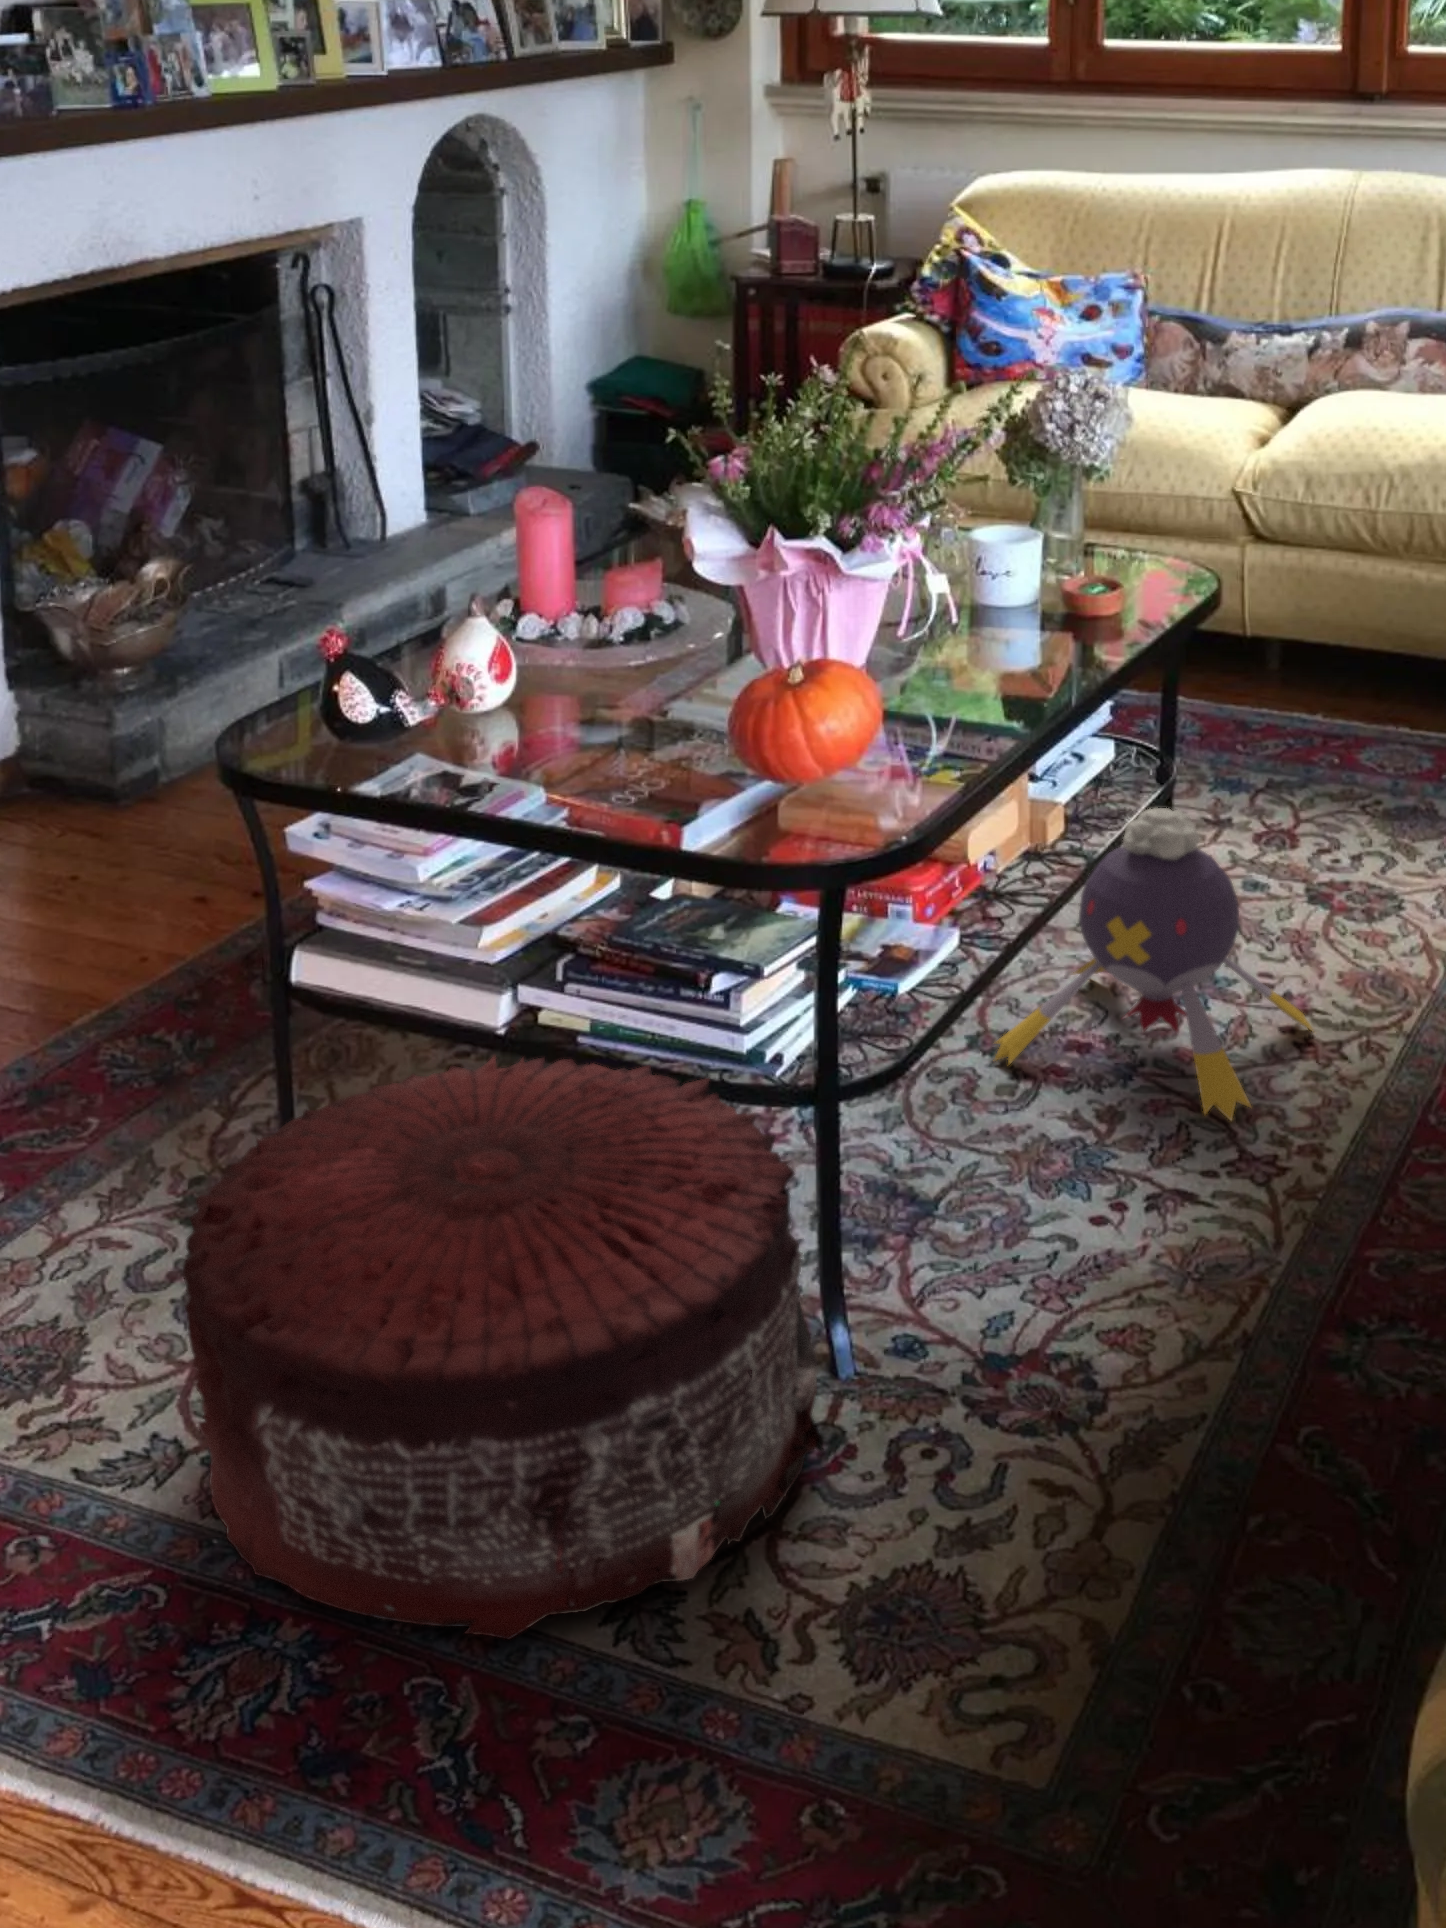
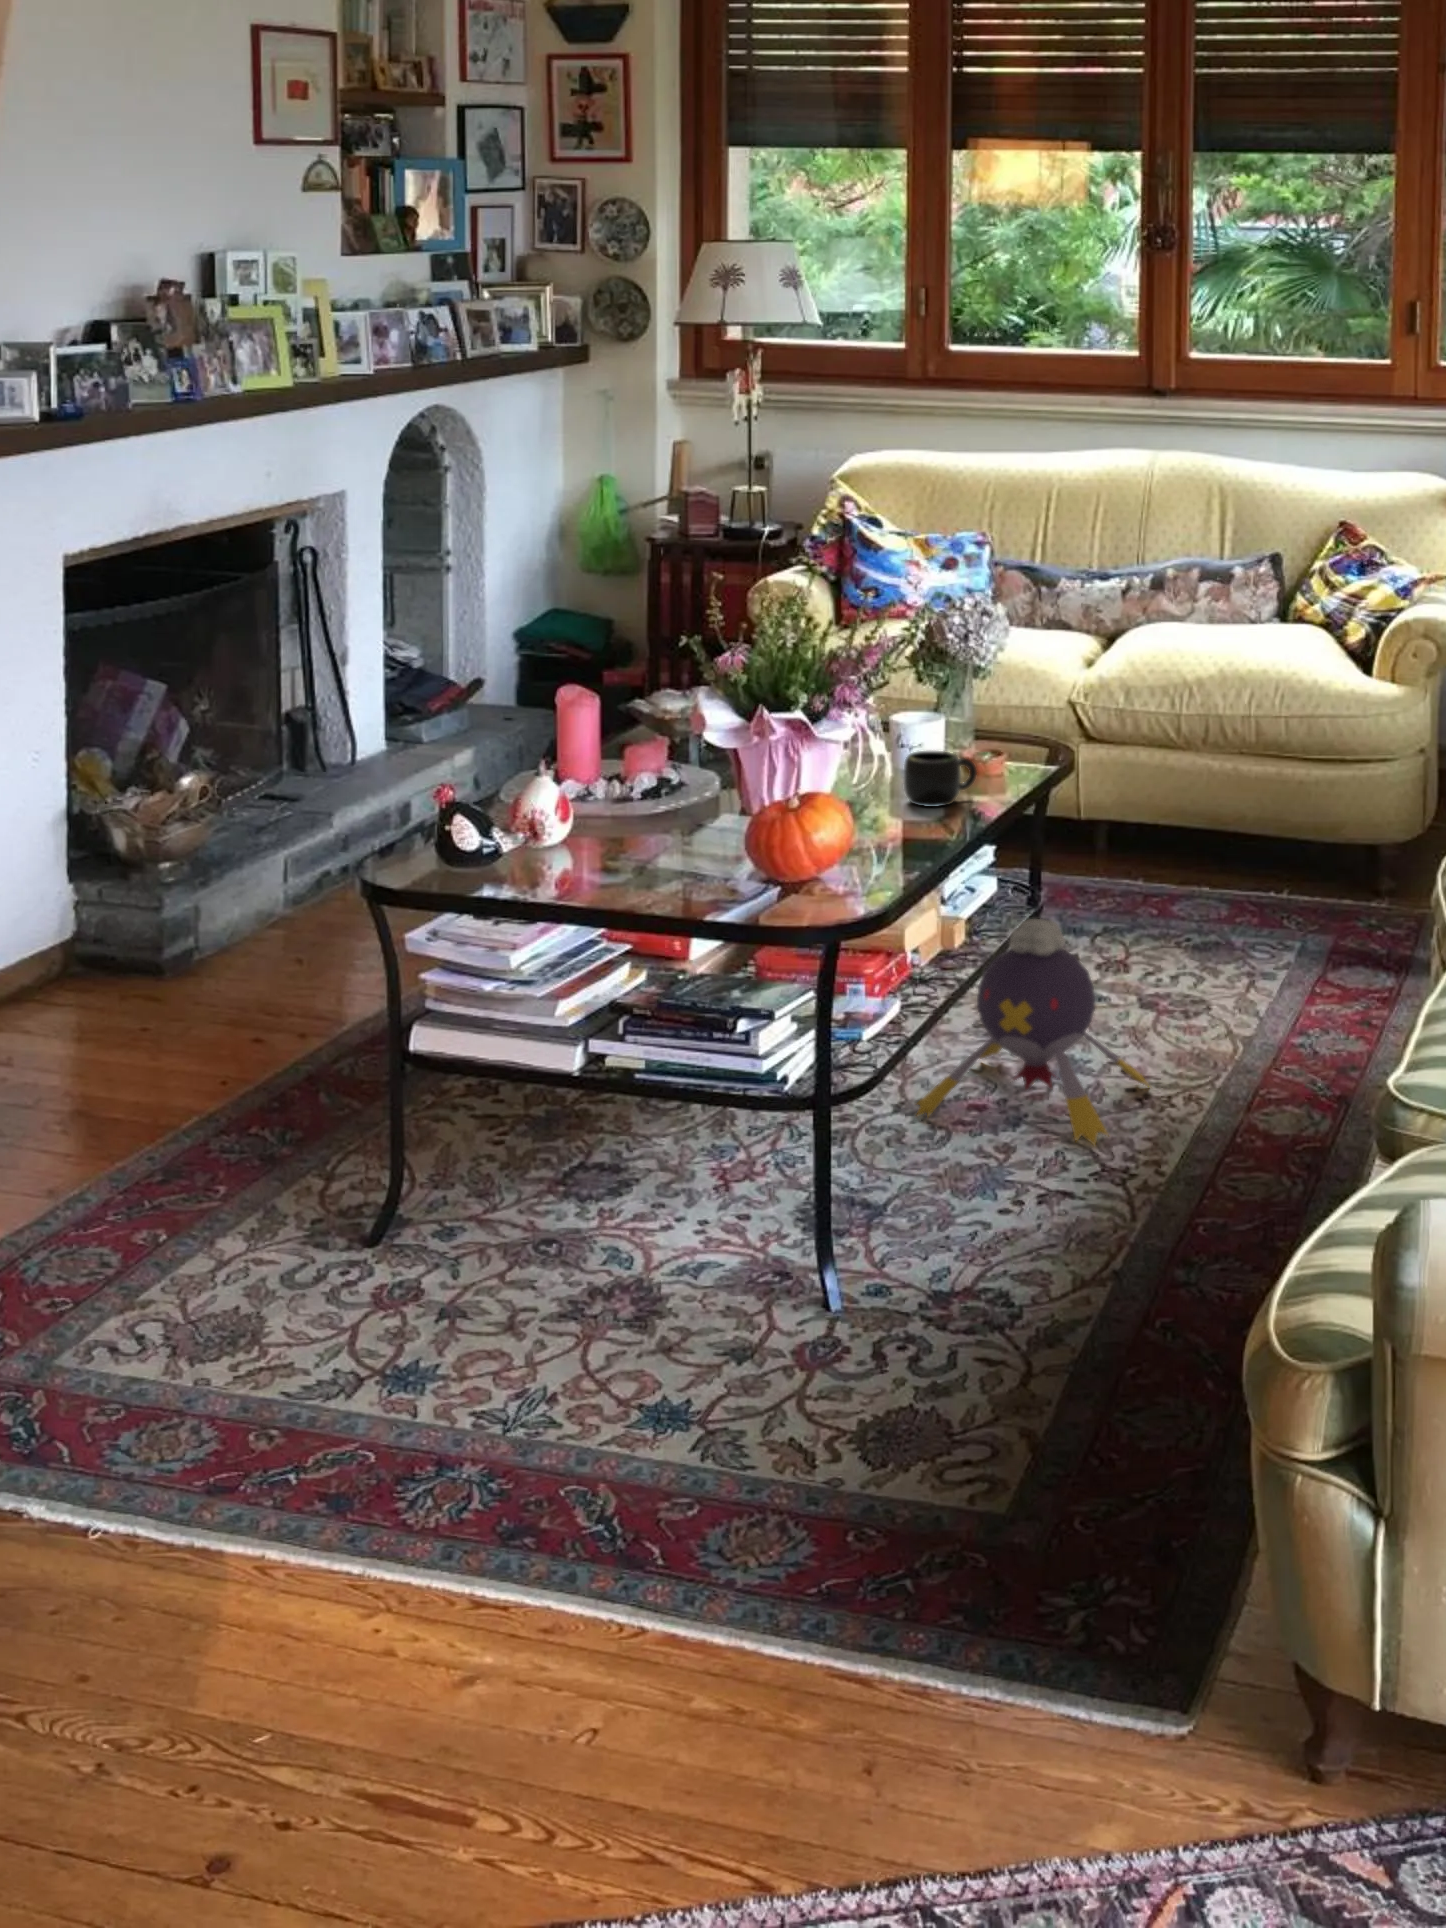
mug: none [982,580,1083,657] -> present [903,751,977,807]
pouf: present [183,1057,823,1639] -> none [370,1088,831,1460]

